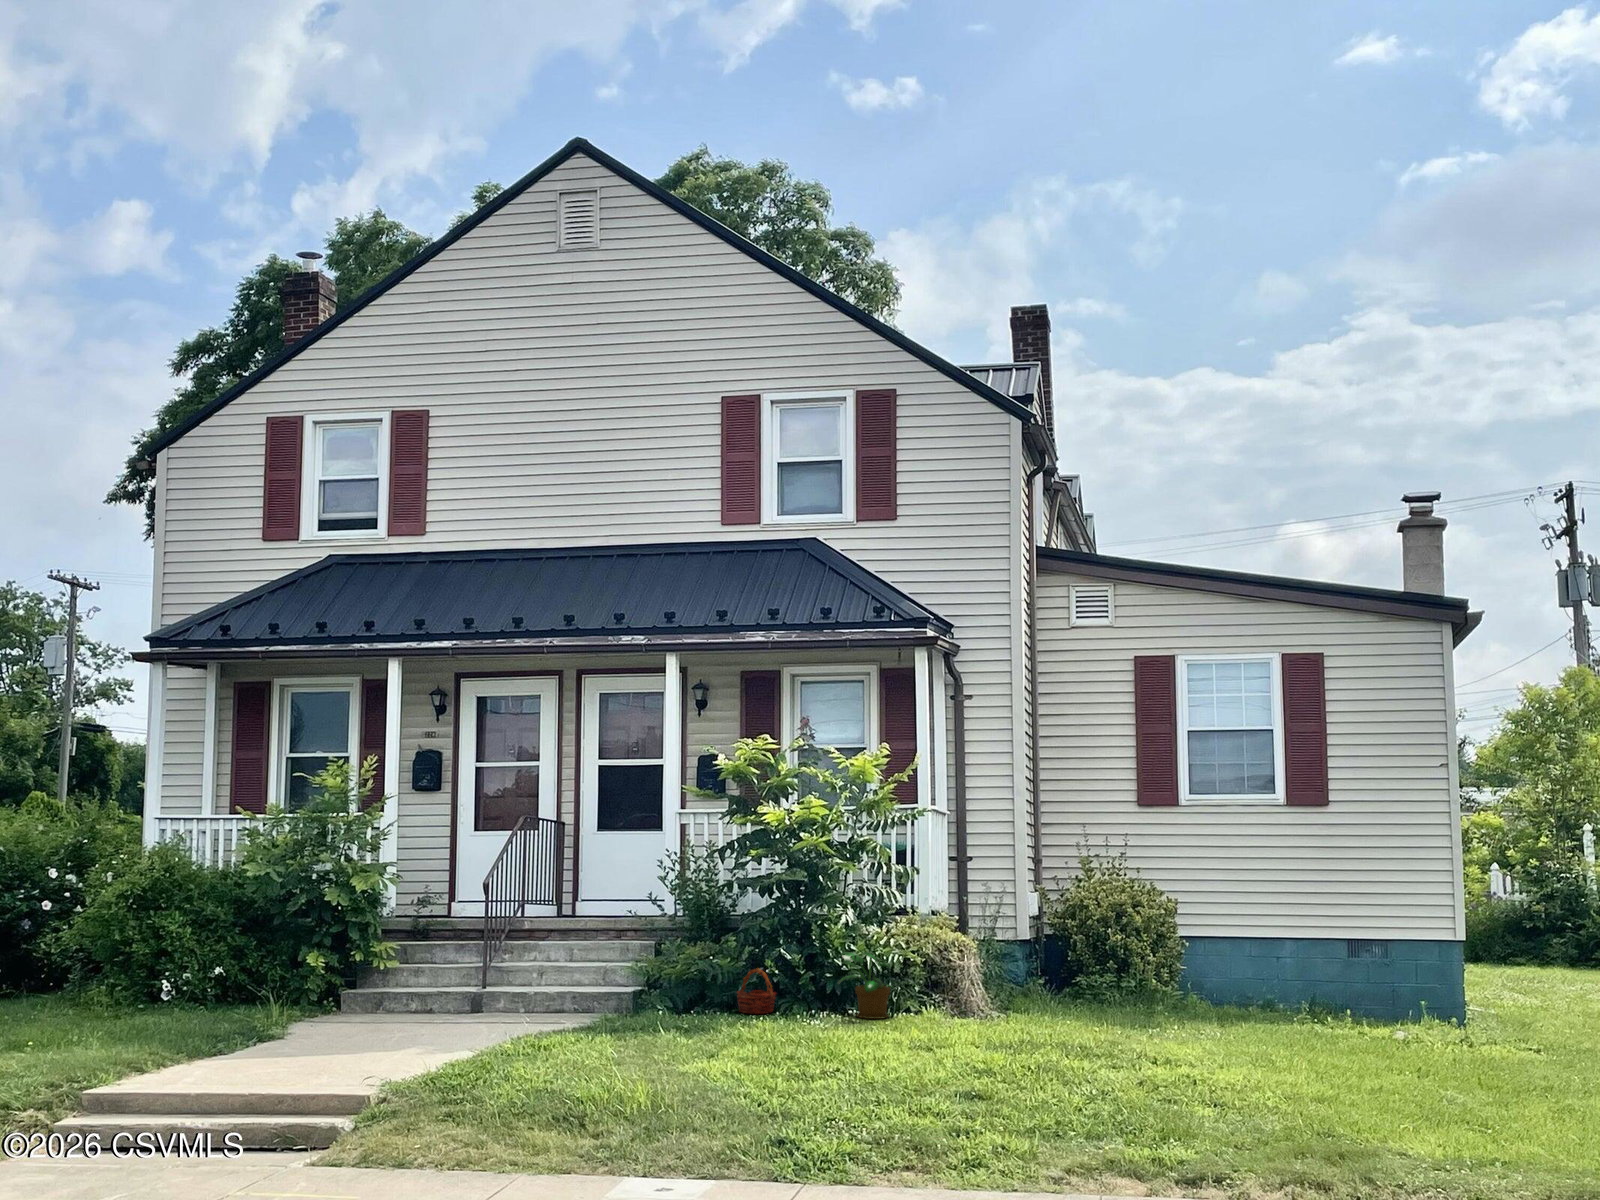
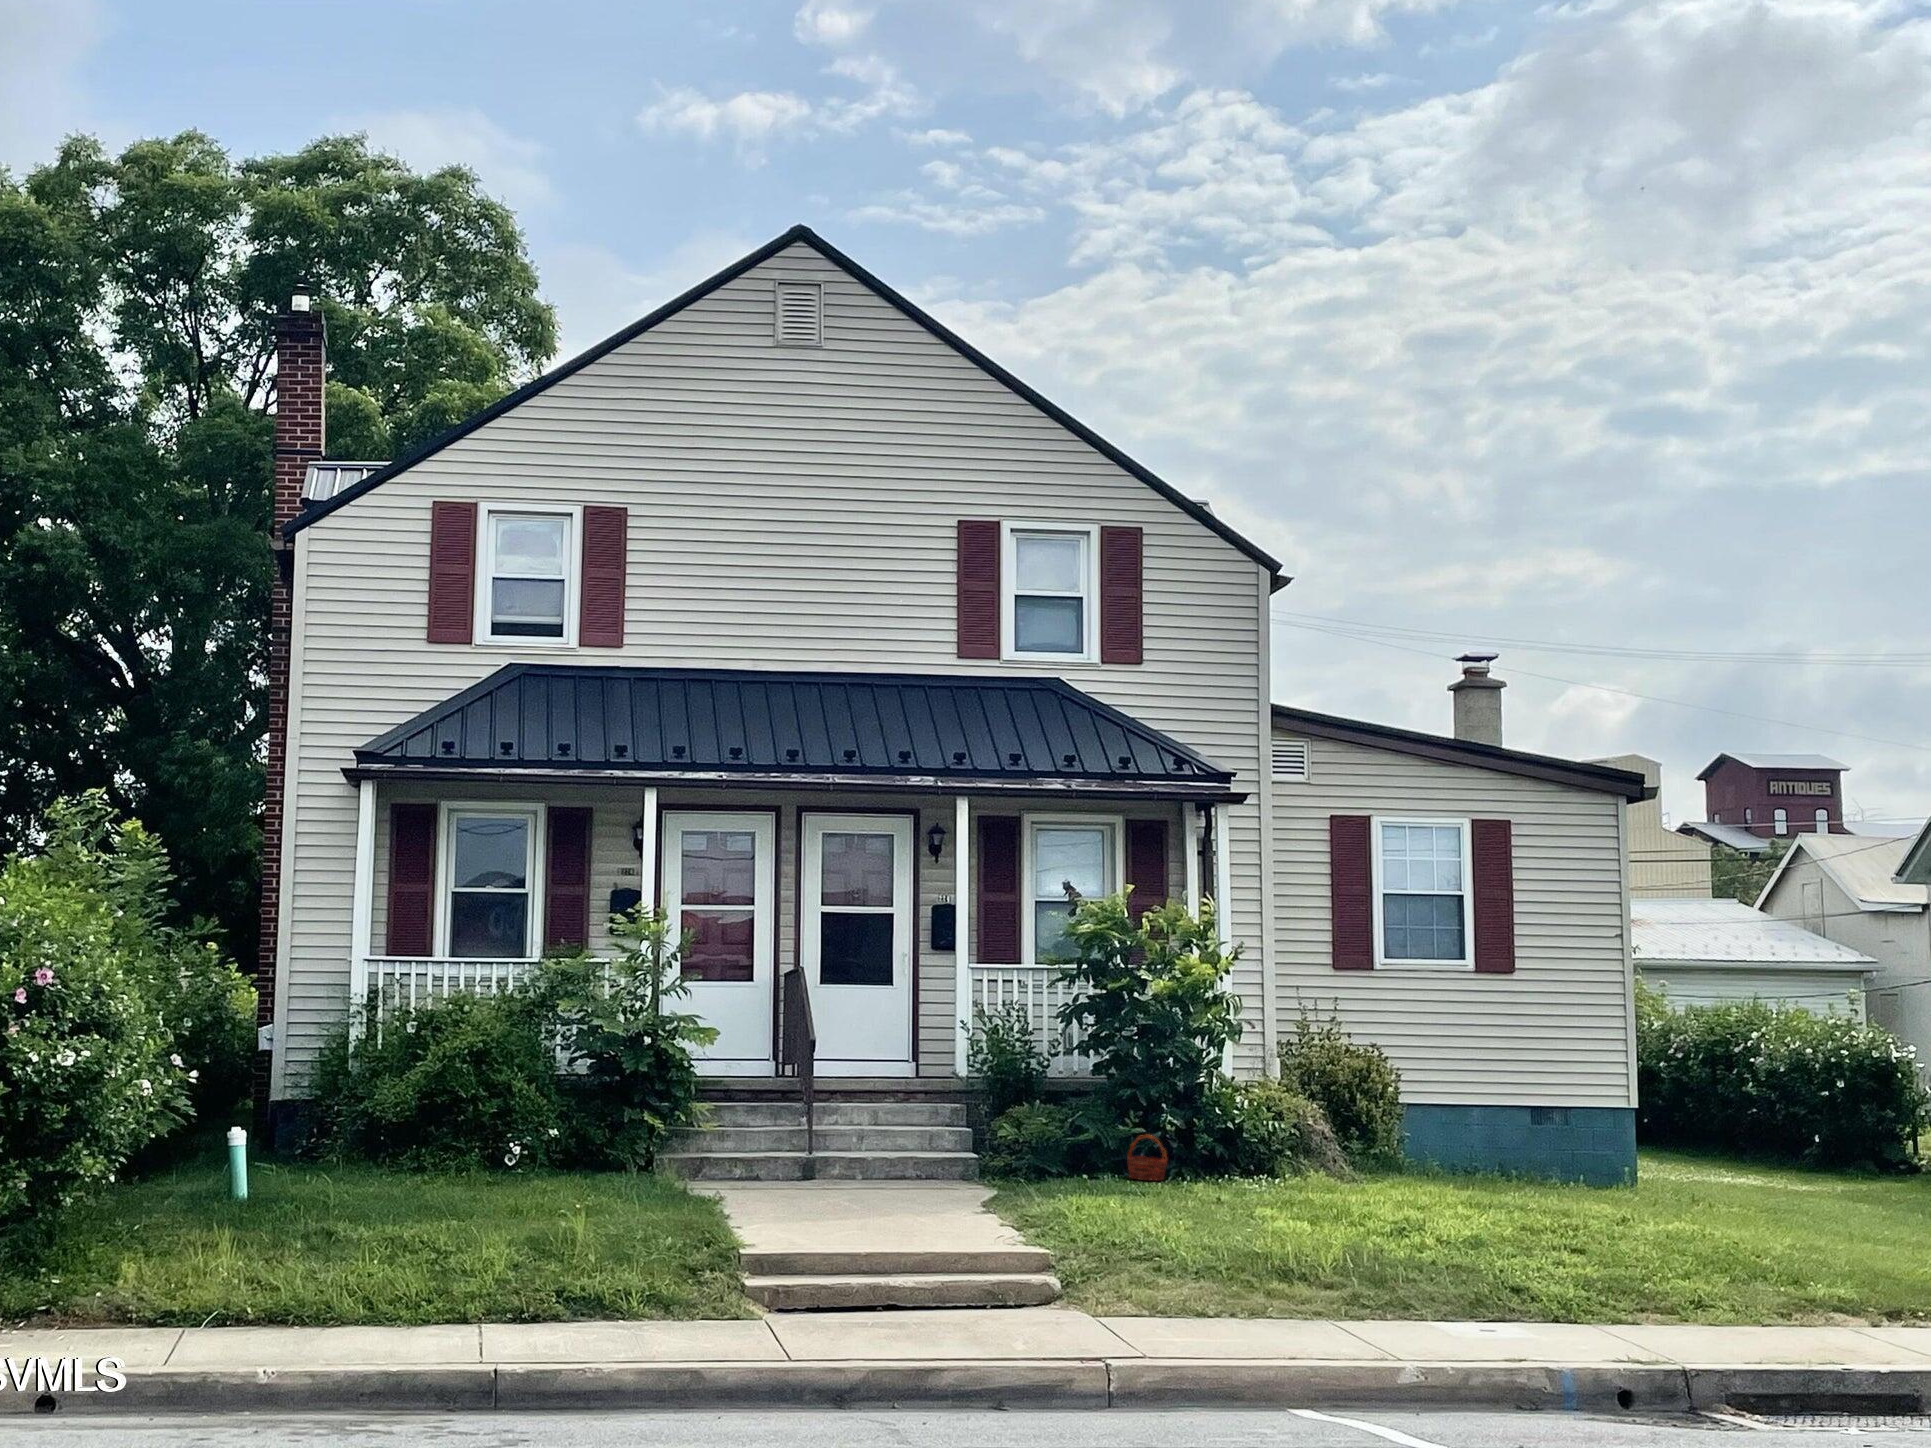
potted plant: present [838,952,895,1019] -> none [1224,1118,1290,1186]

